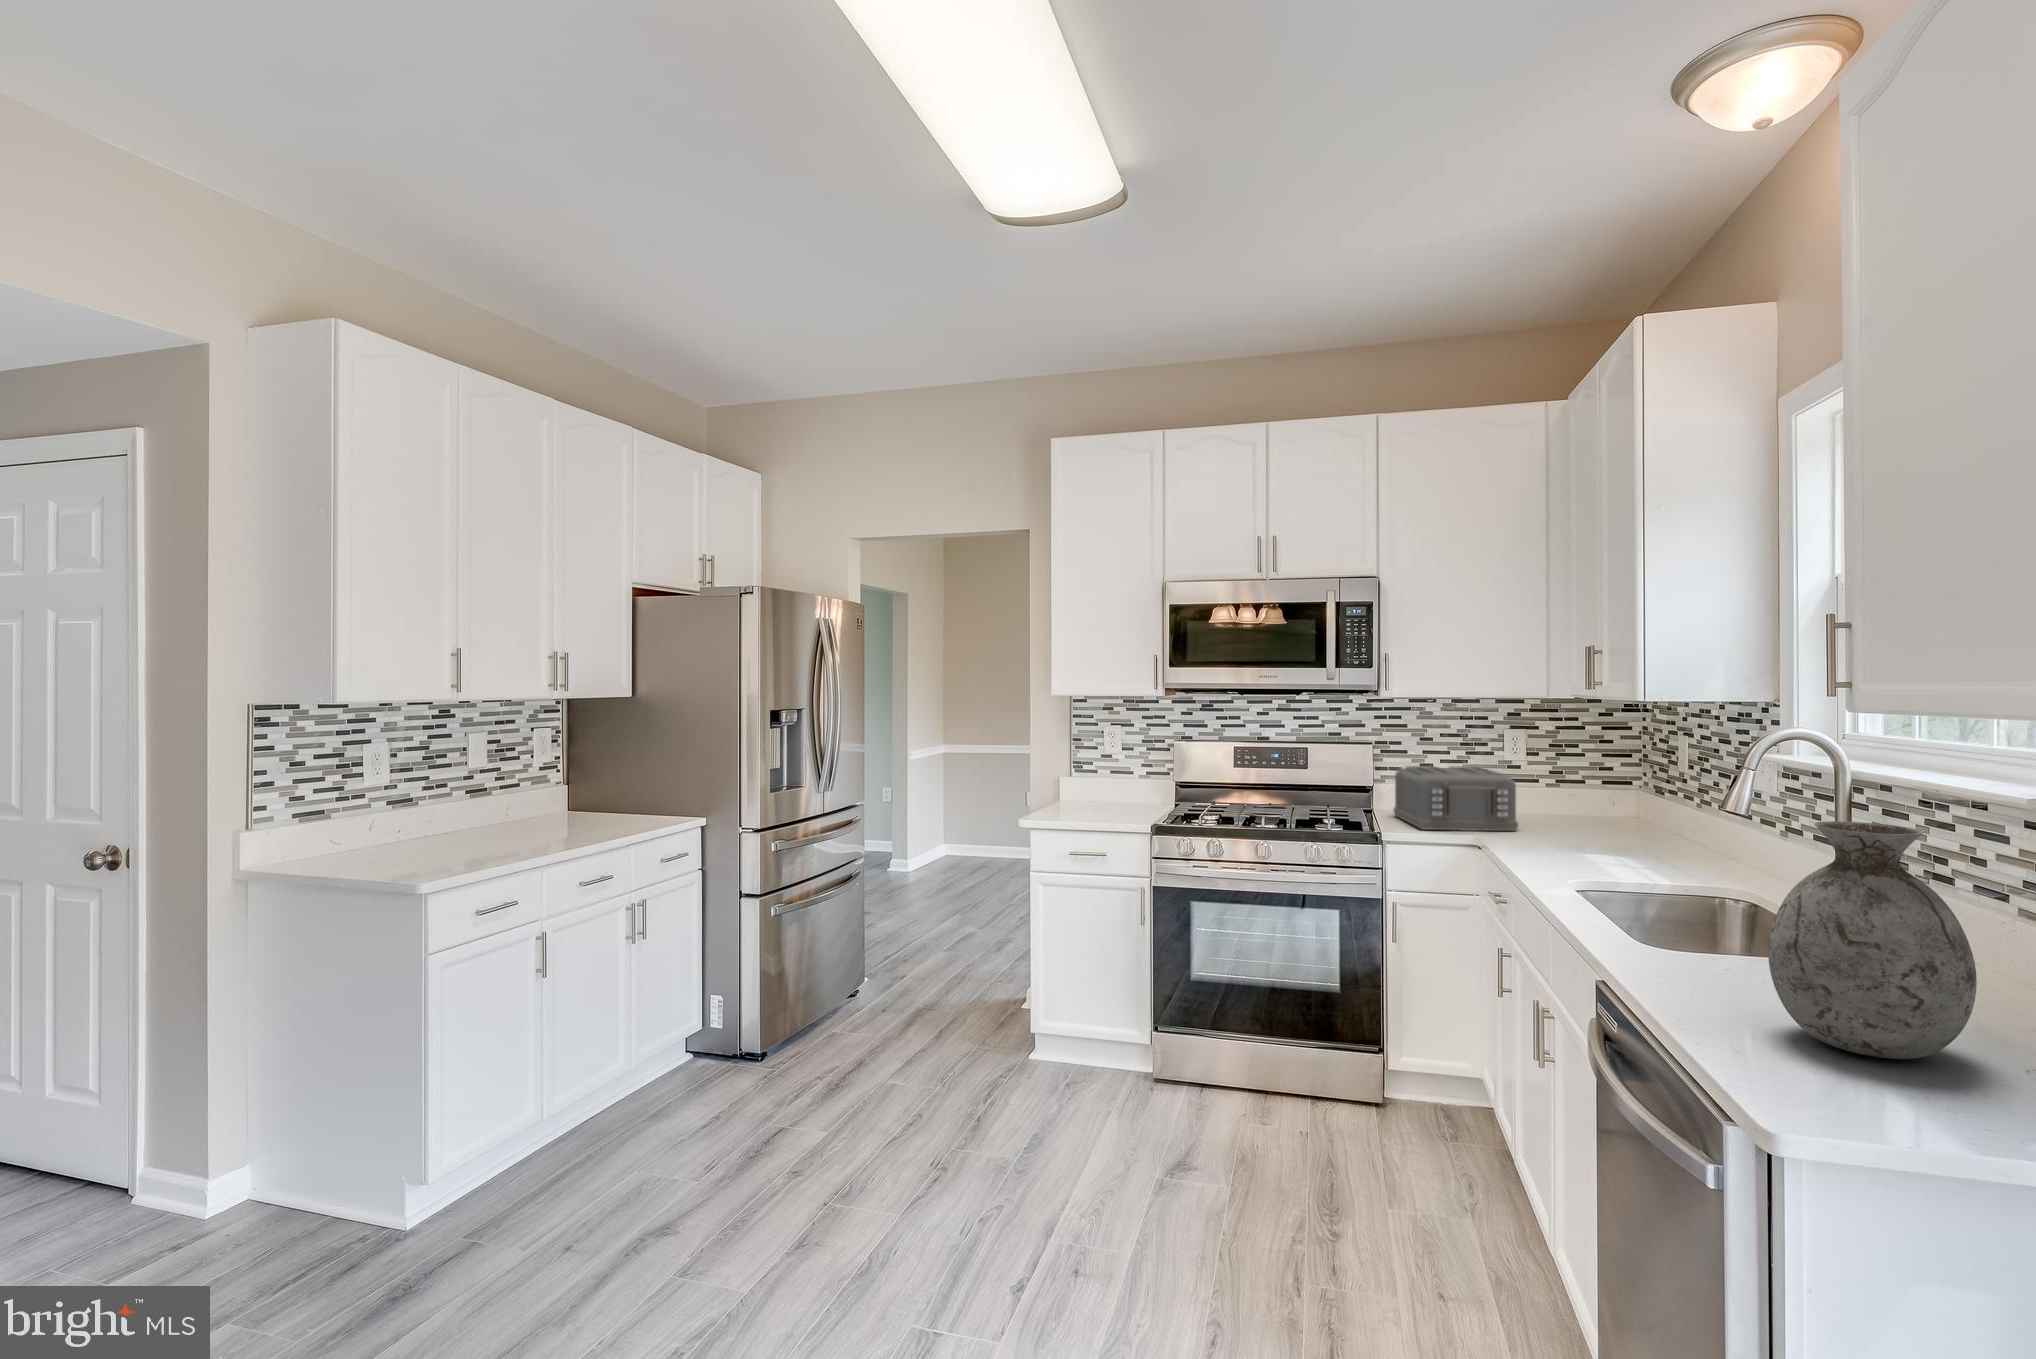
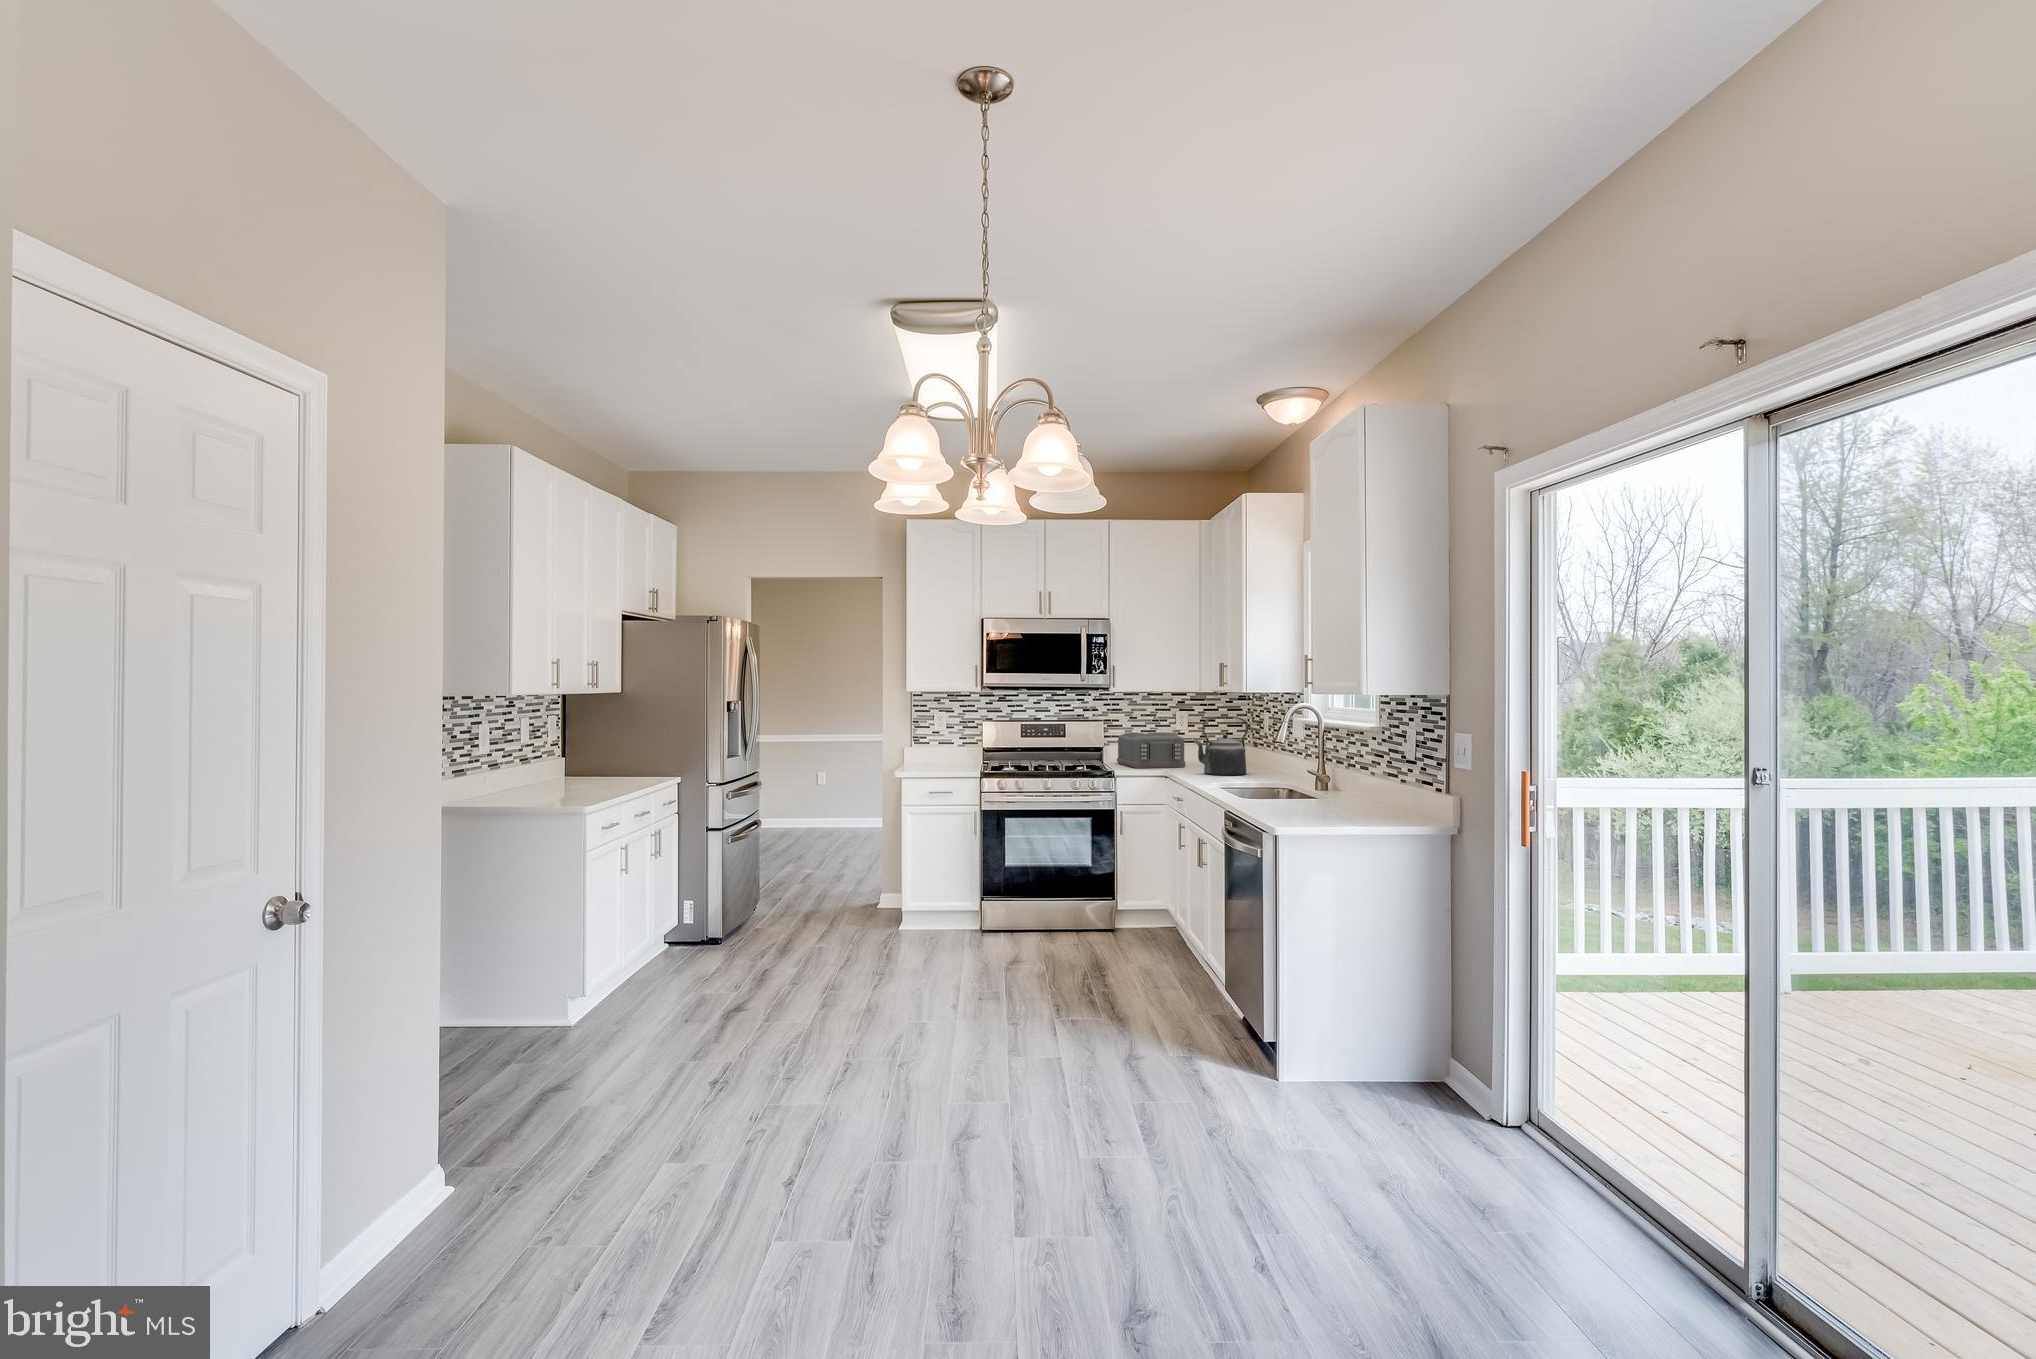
kettle: none [1532,746,1648,861] -> present [1194,716,1248,775]
vase: present [1768,821,1977,1059] -> none [1281,733,1339,813]

